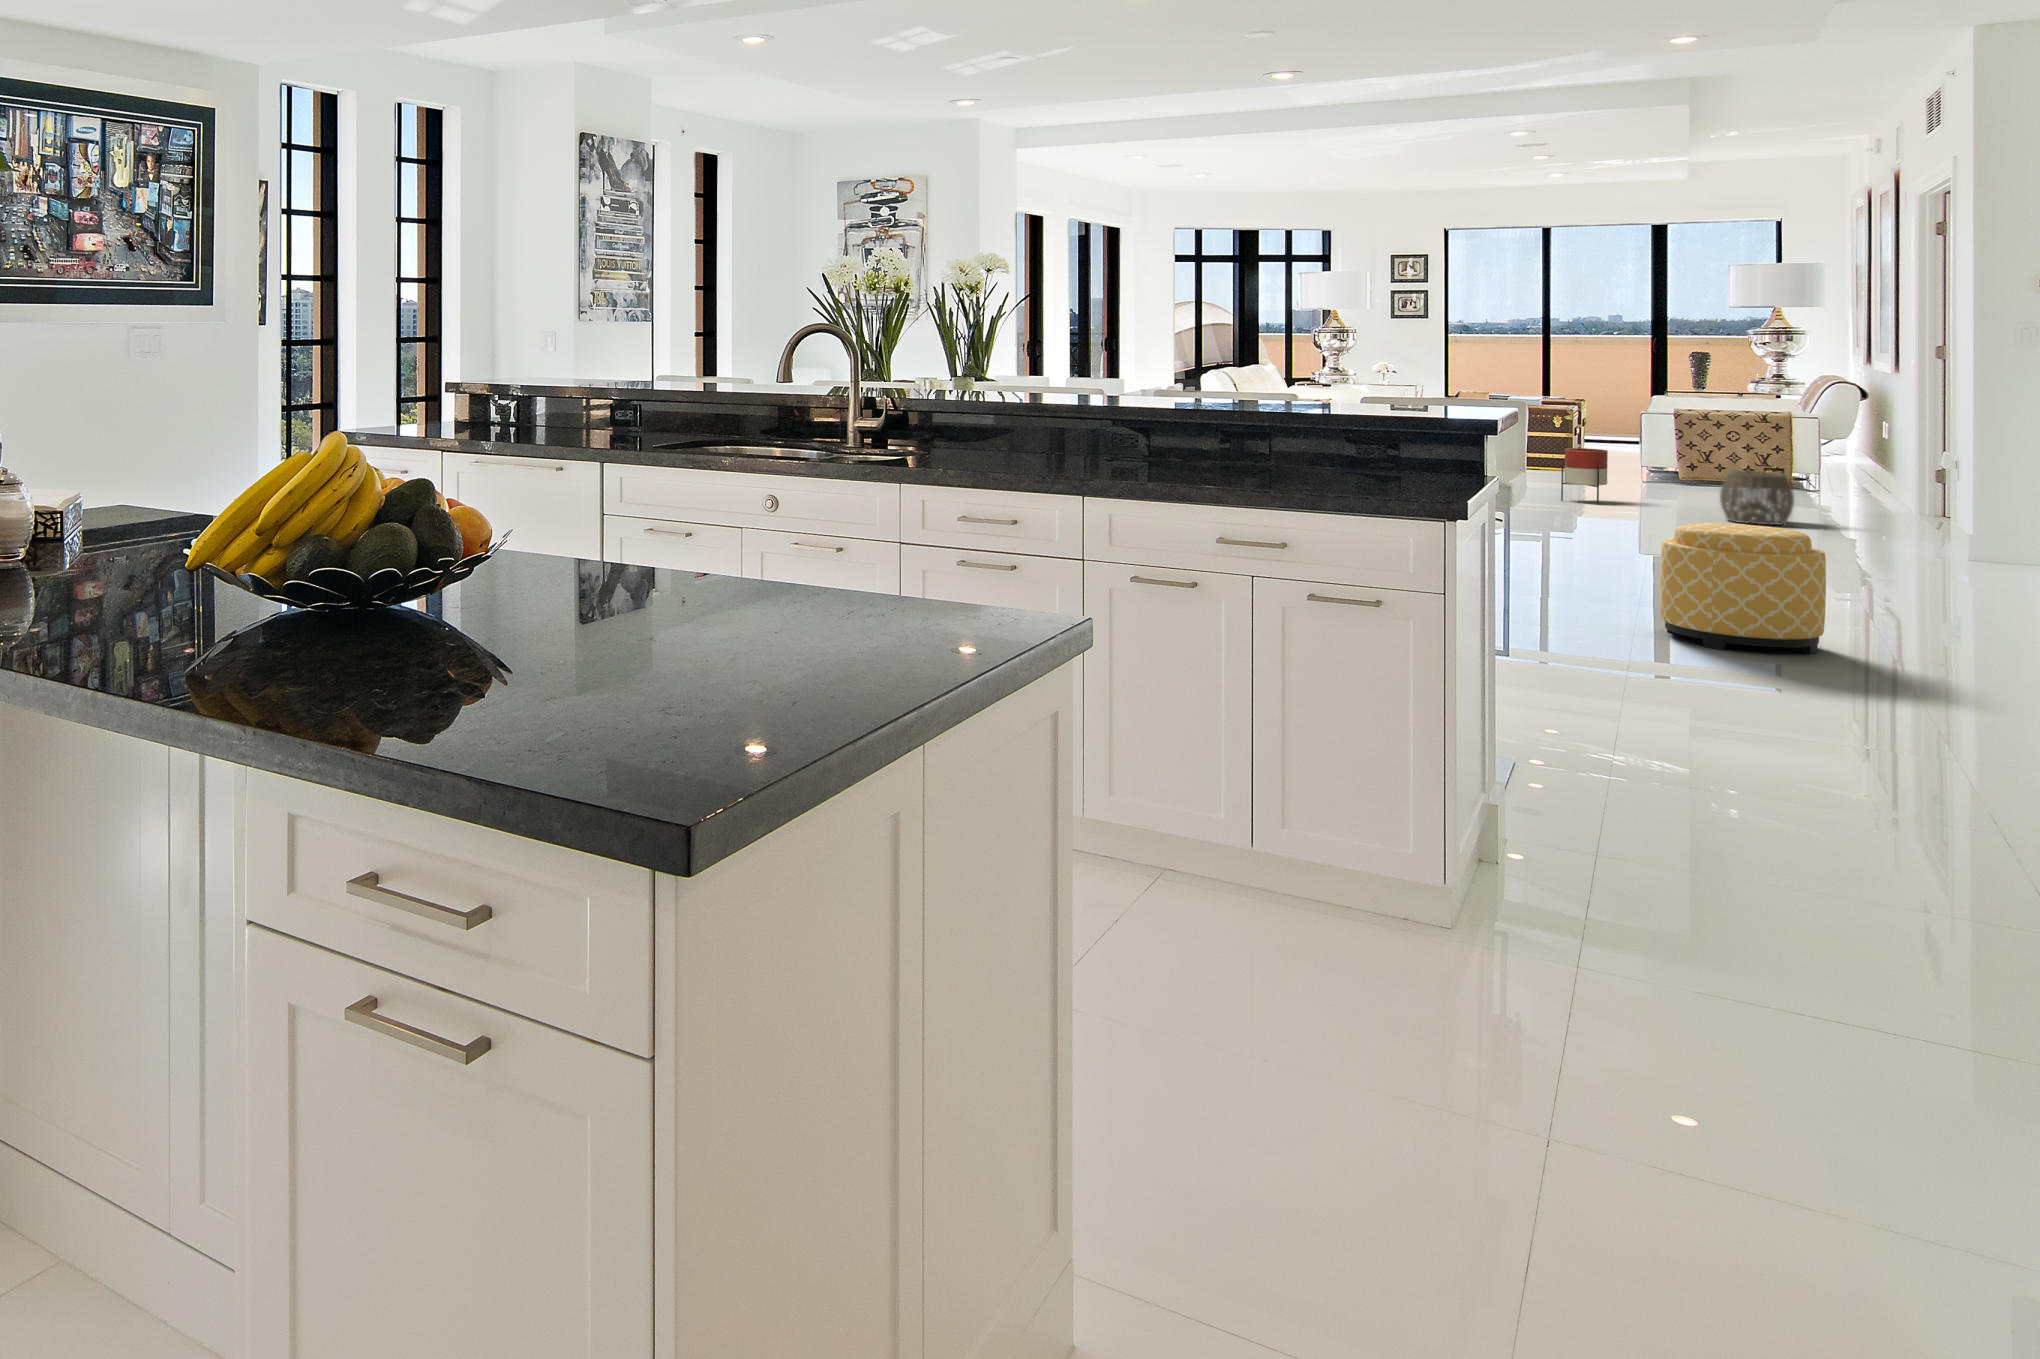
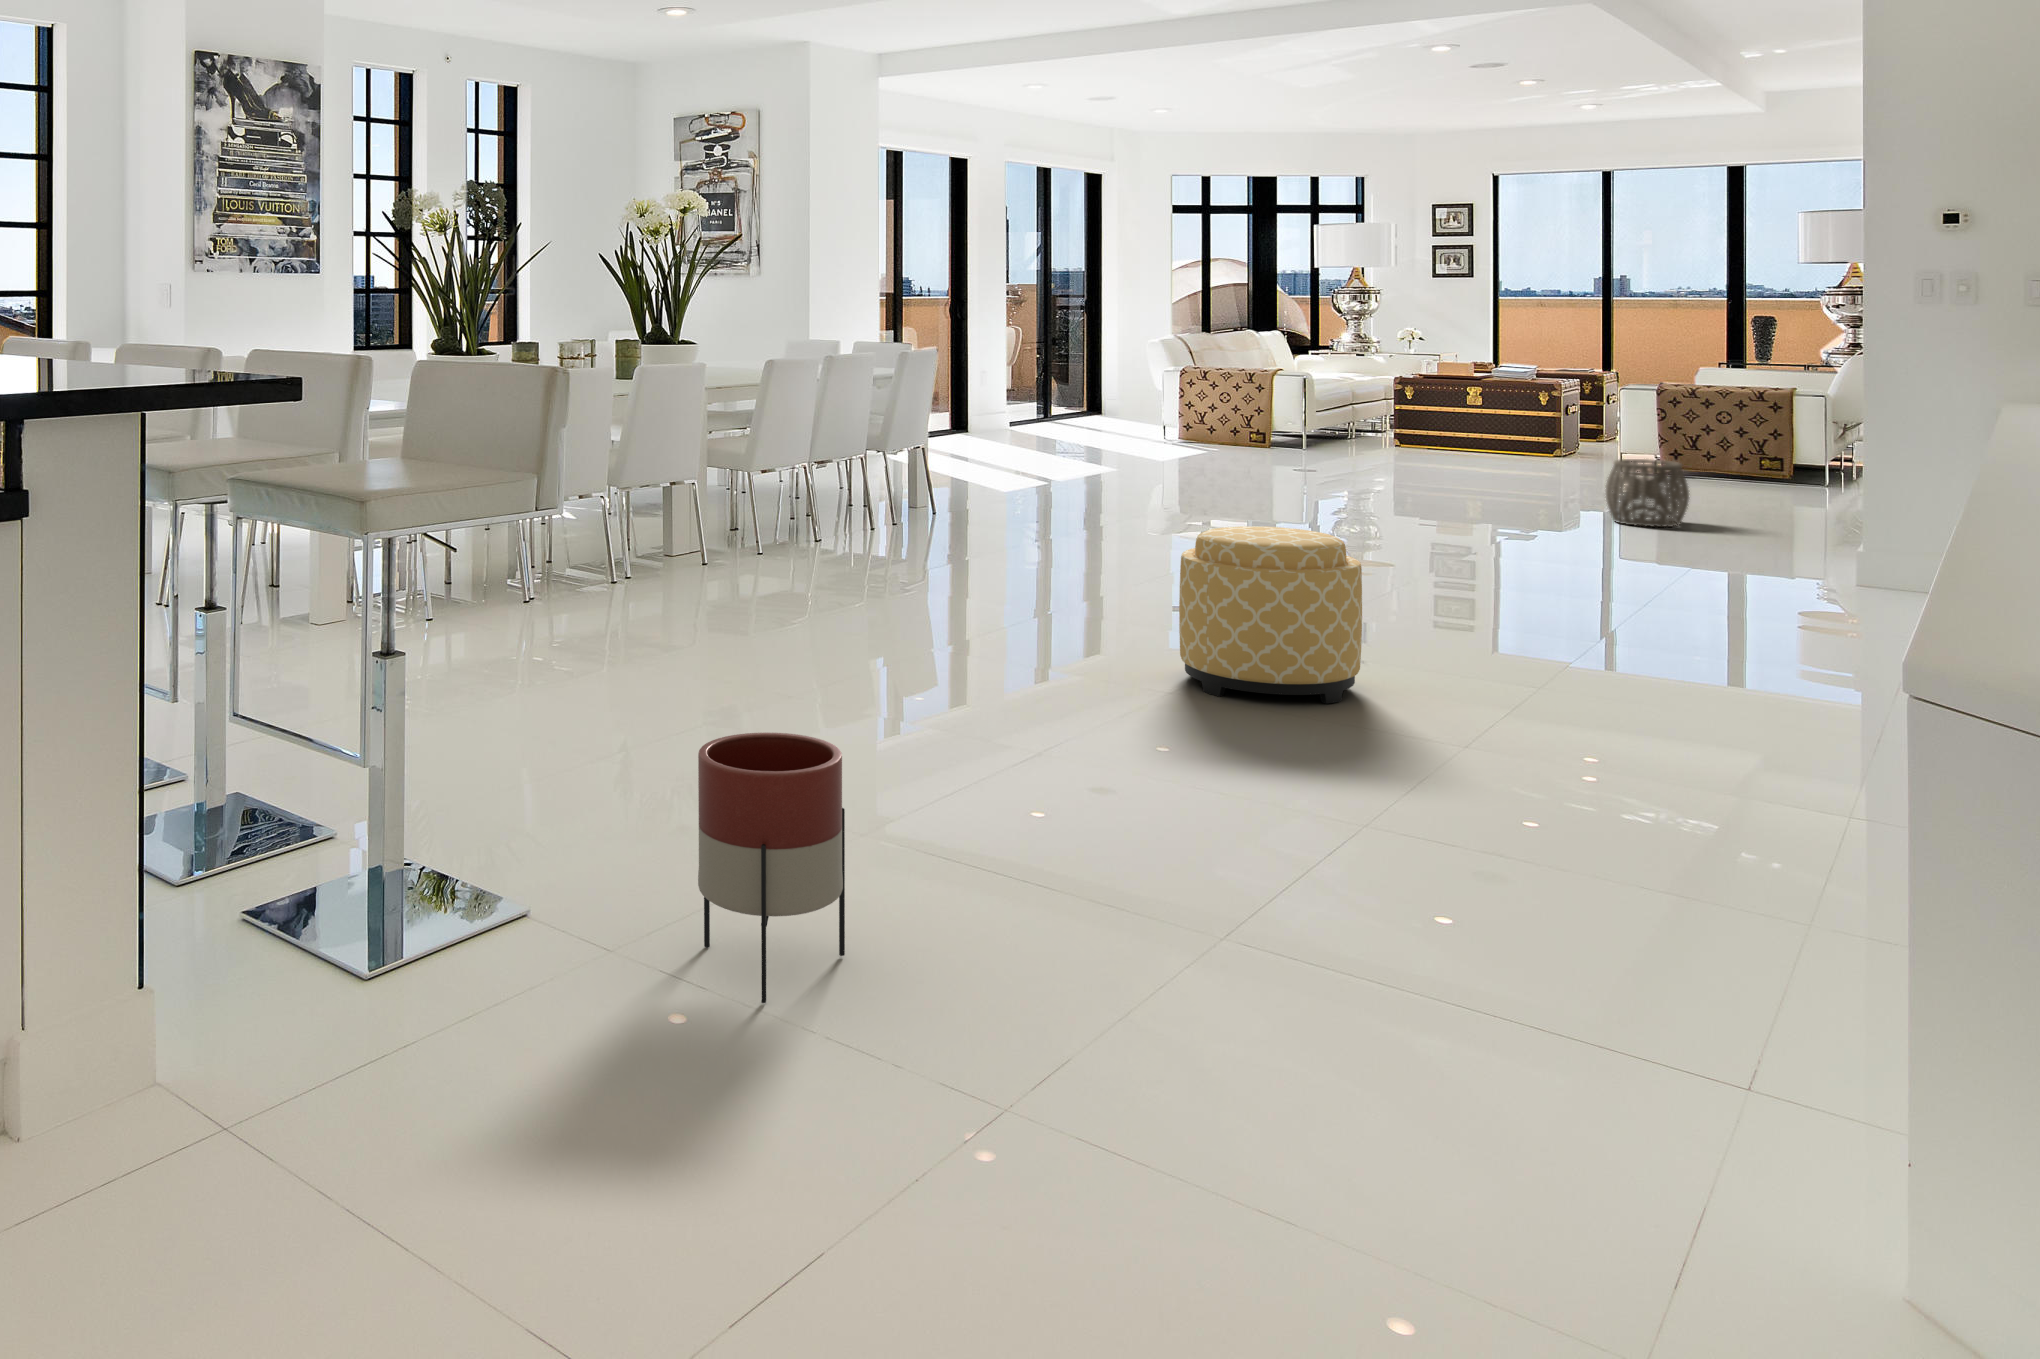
planter: present [1561,448,1608,505] -> present [698,733,845,1003]

